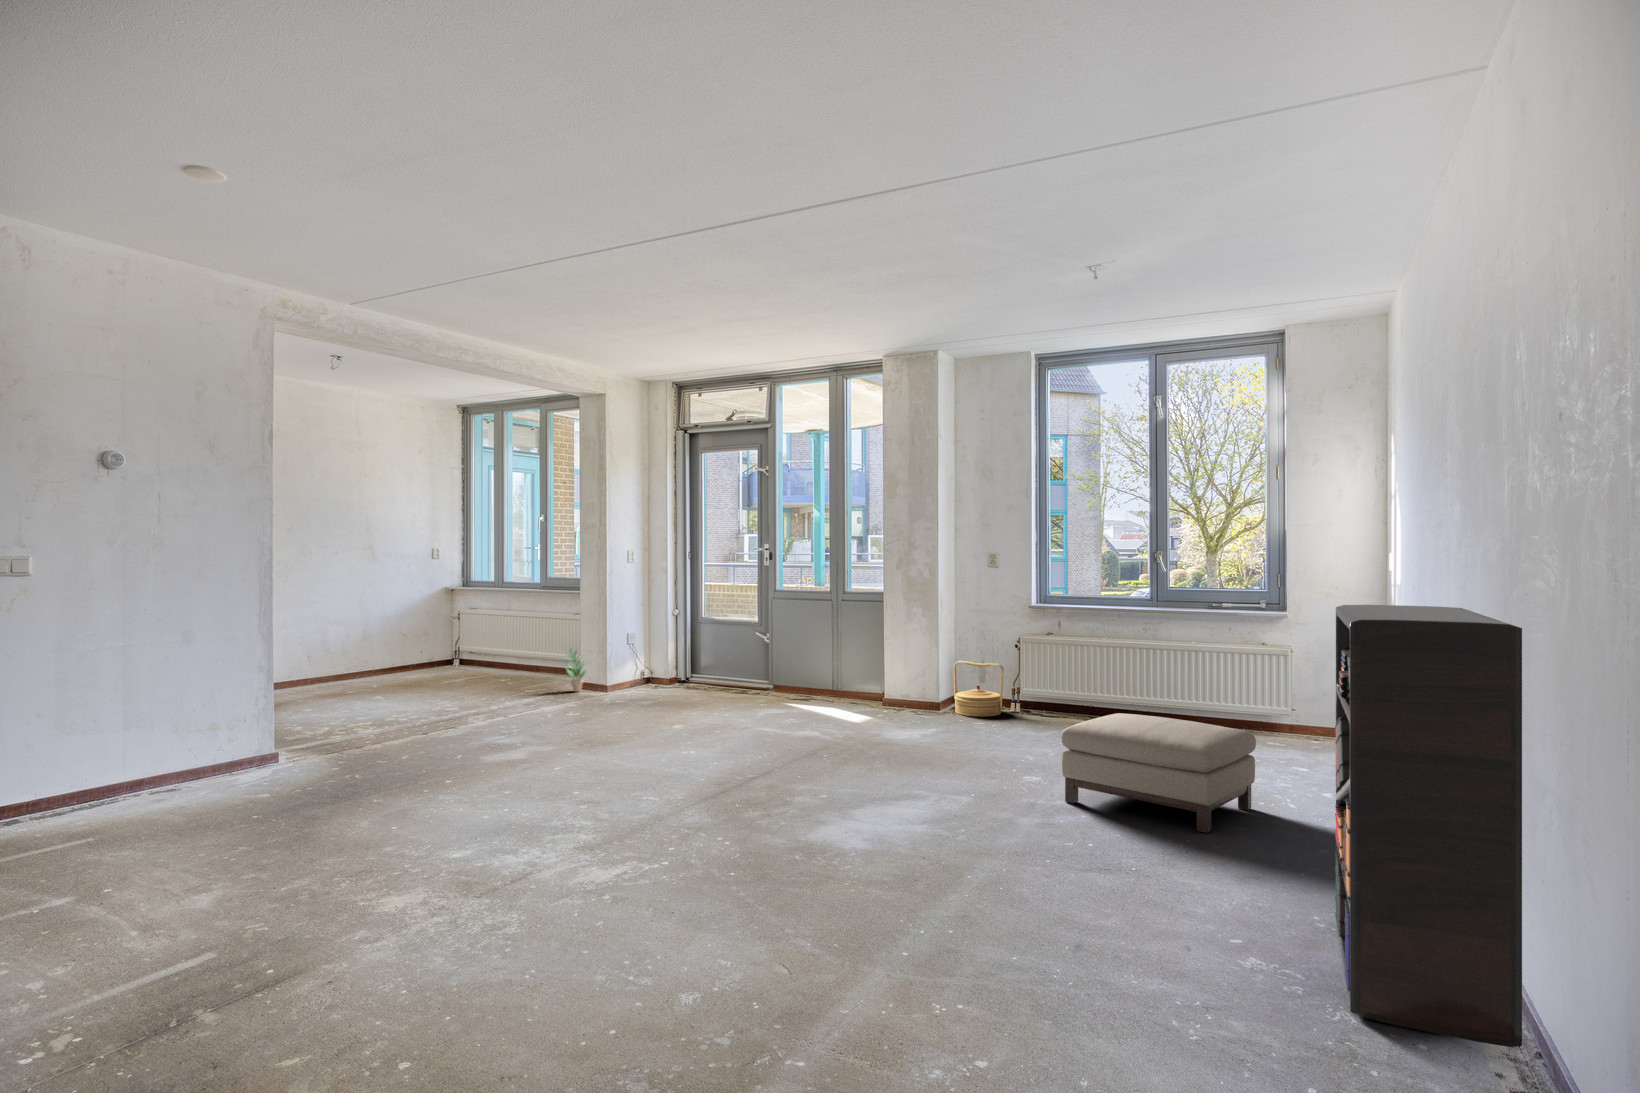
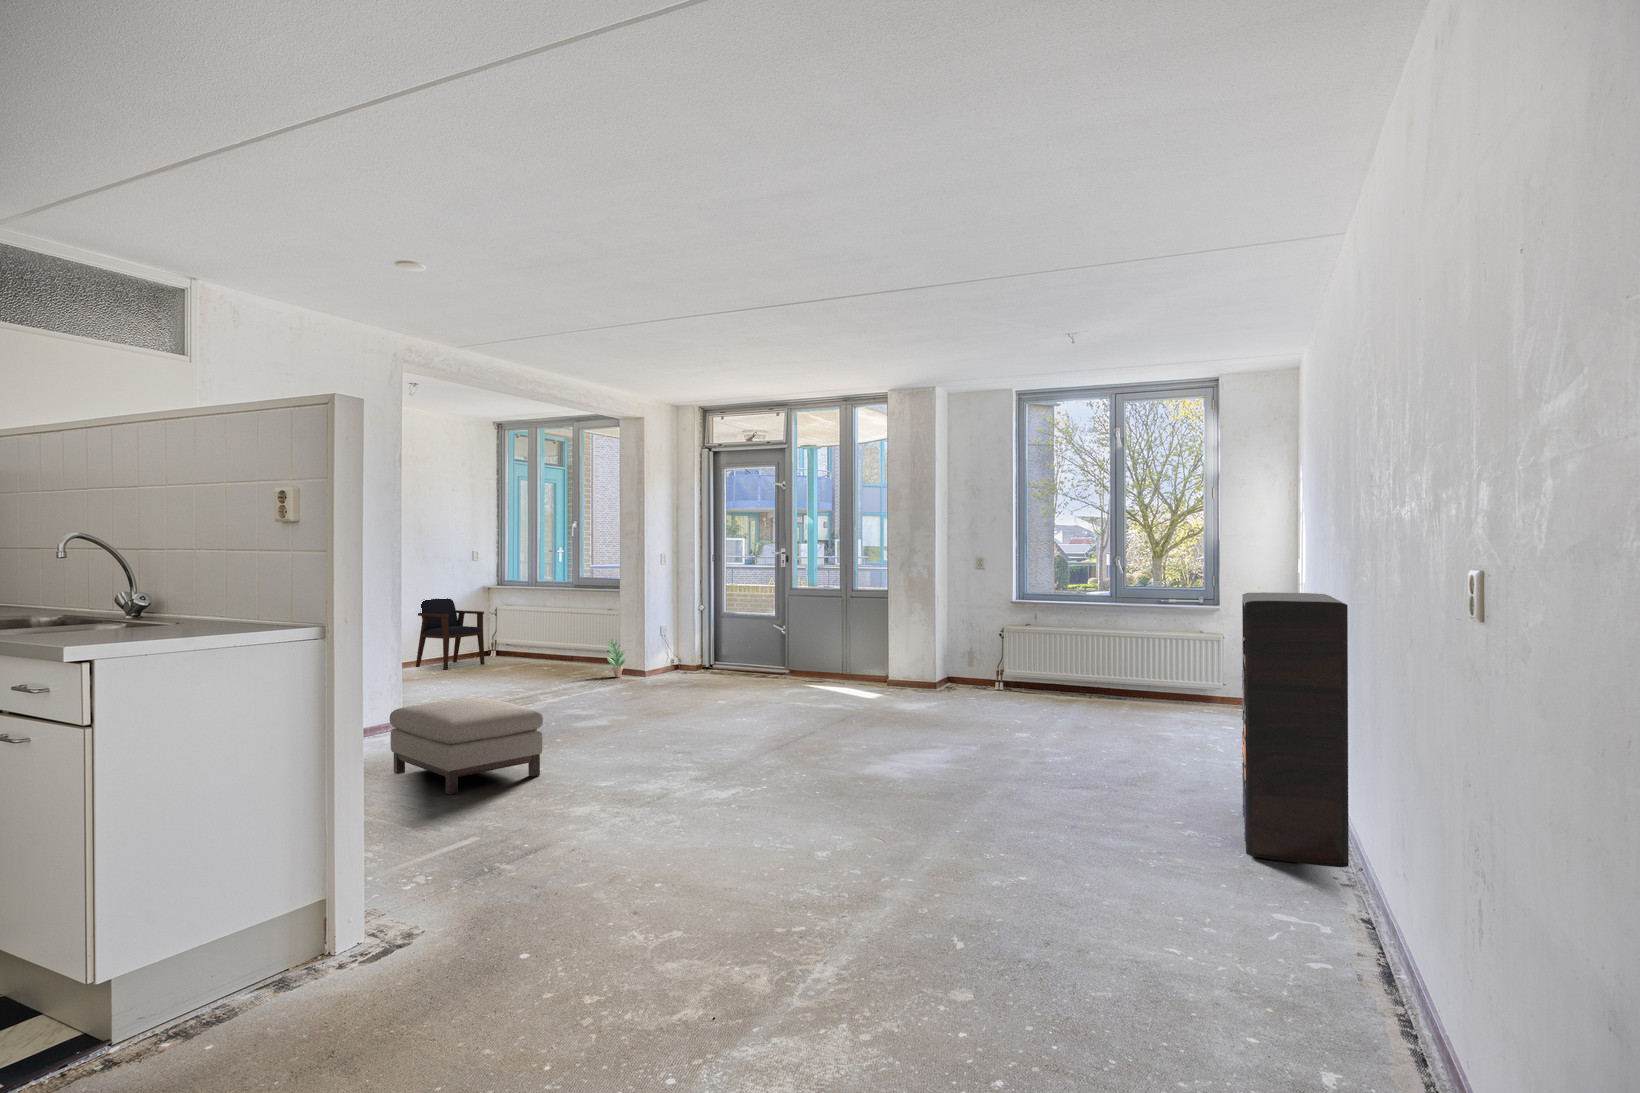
armchair: none [363,599,441,680] -> present [416,598,485,670]
woven basket: present [954,661,1003,717] -> none [947,646,990,692]
ottoman: present [1061,713,1256,833] -> present [390,698,543,794]

